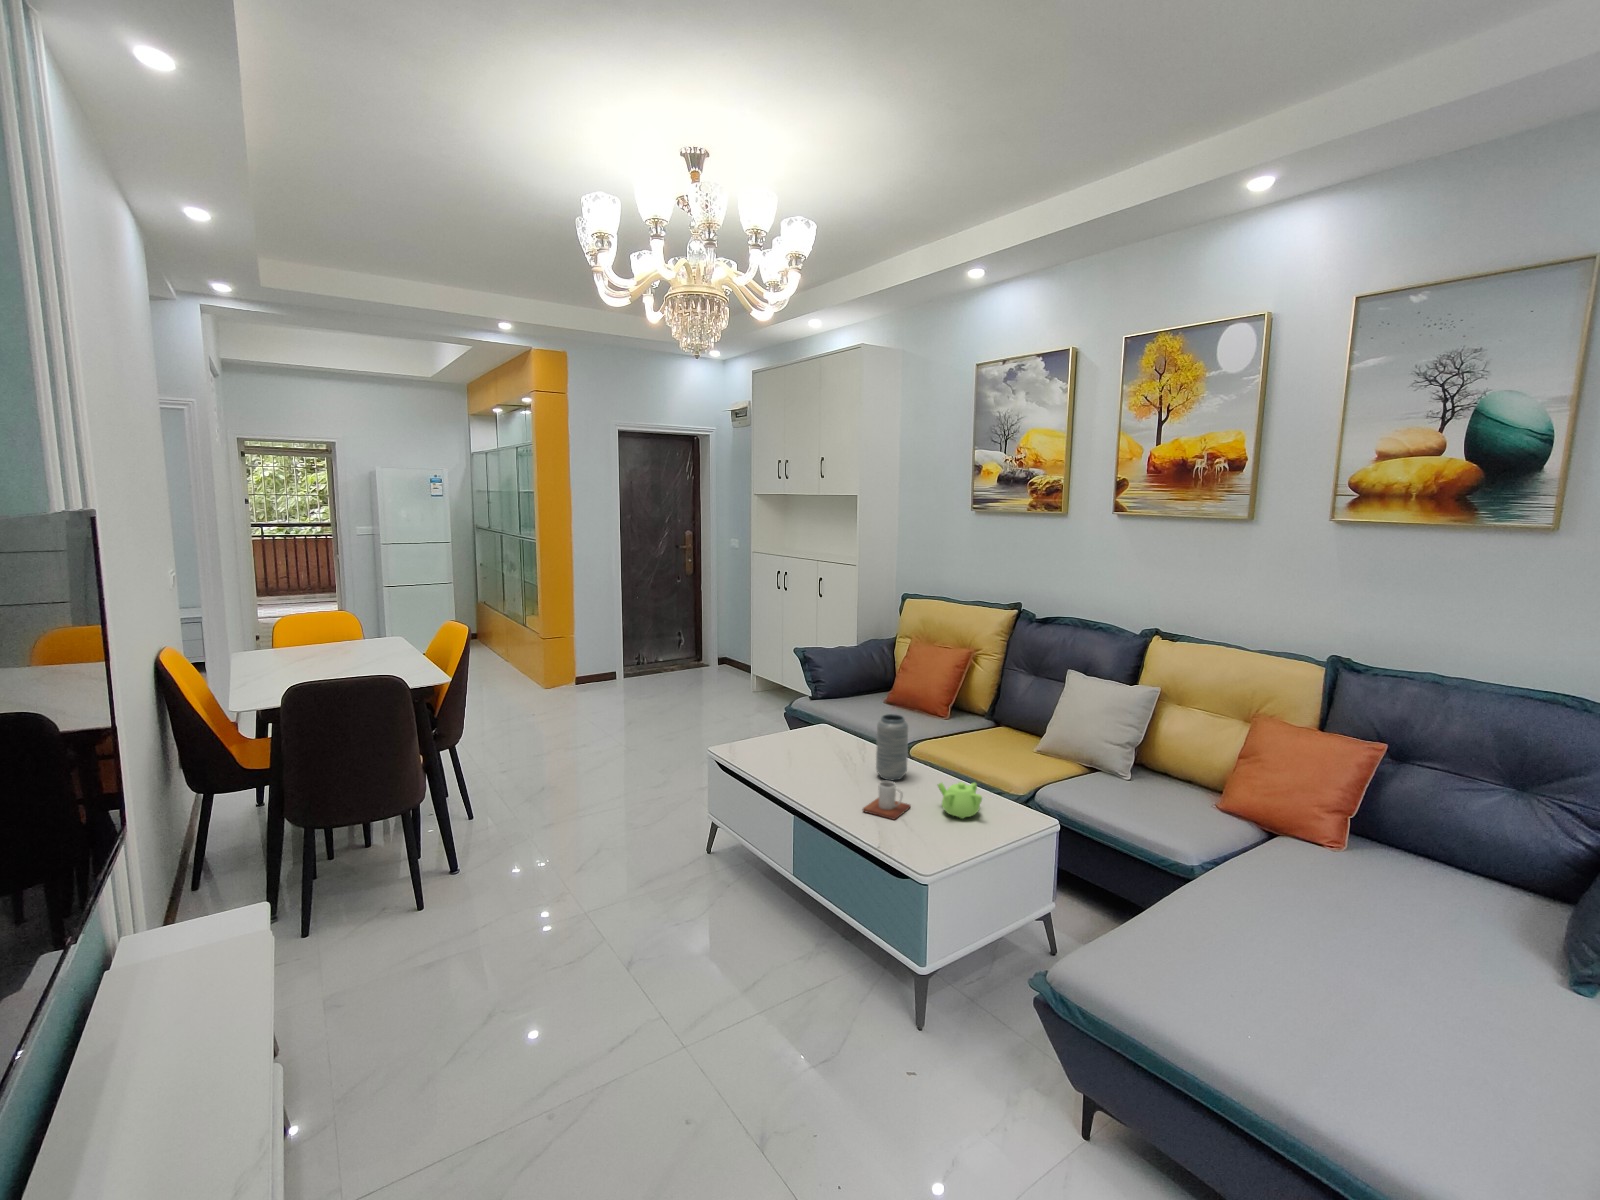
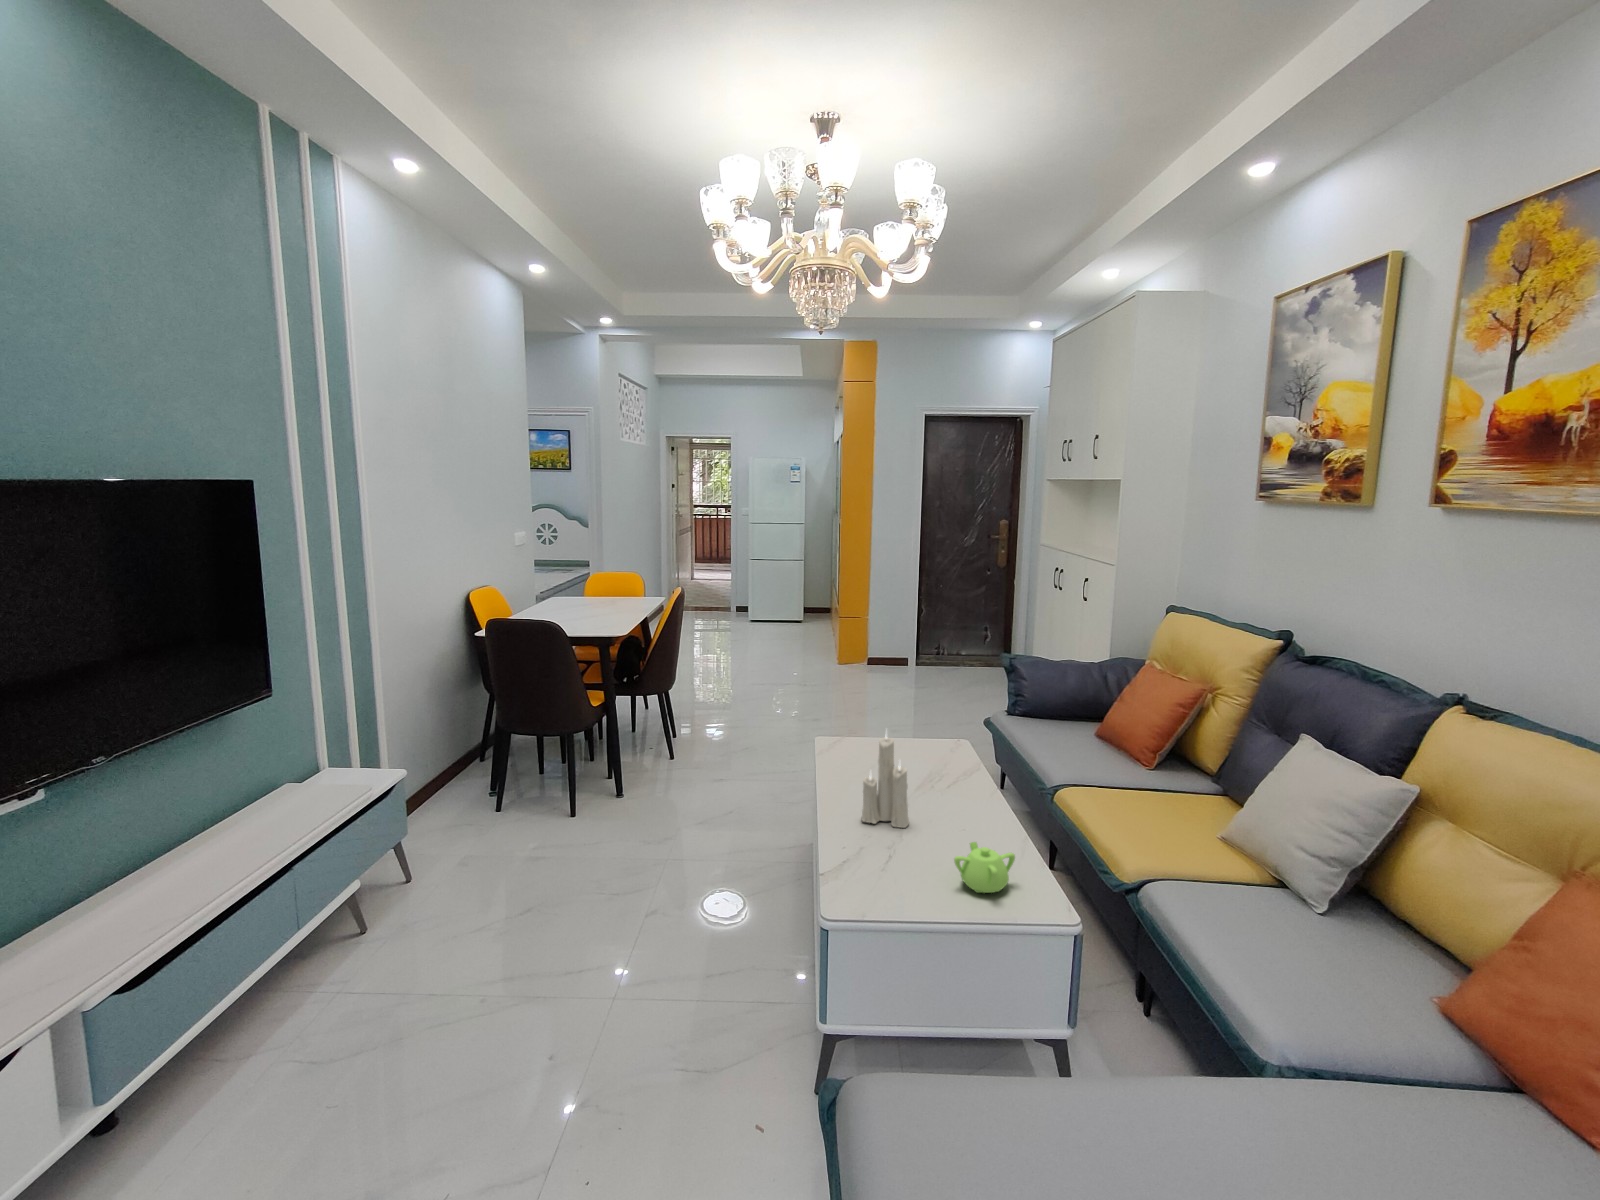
candle: none [815,702,857,795] -> present [861,736,909,828]
vase: present [876,714,908,780] -> none [949,747,987,827]
mug: present [863,781,911,820] -> none [880,822,937,871]

